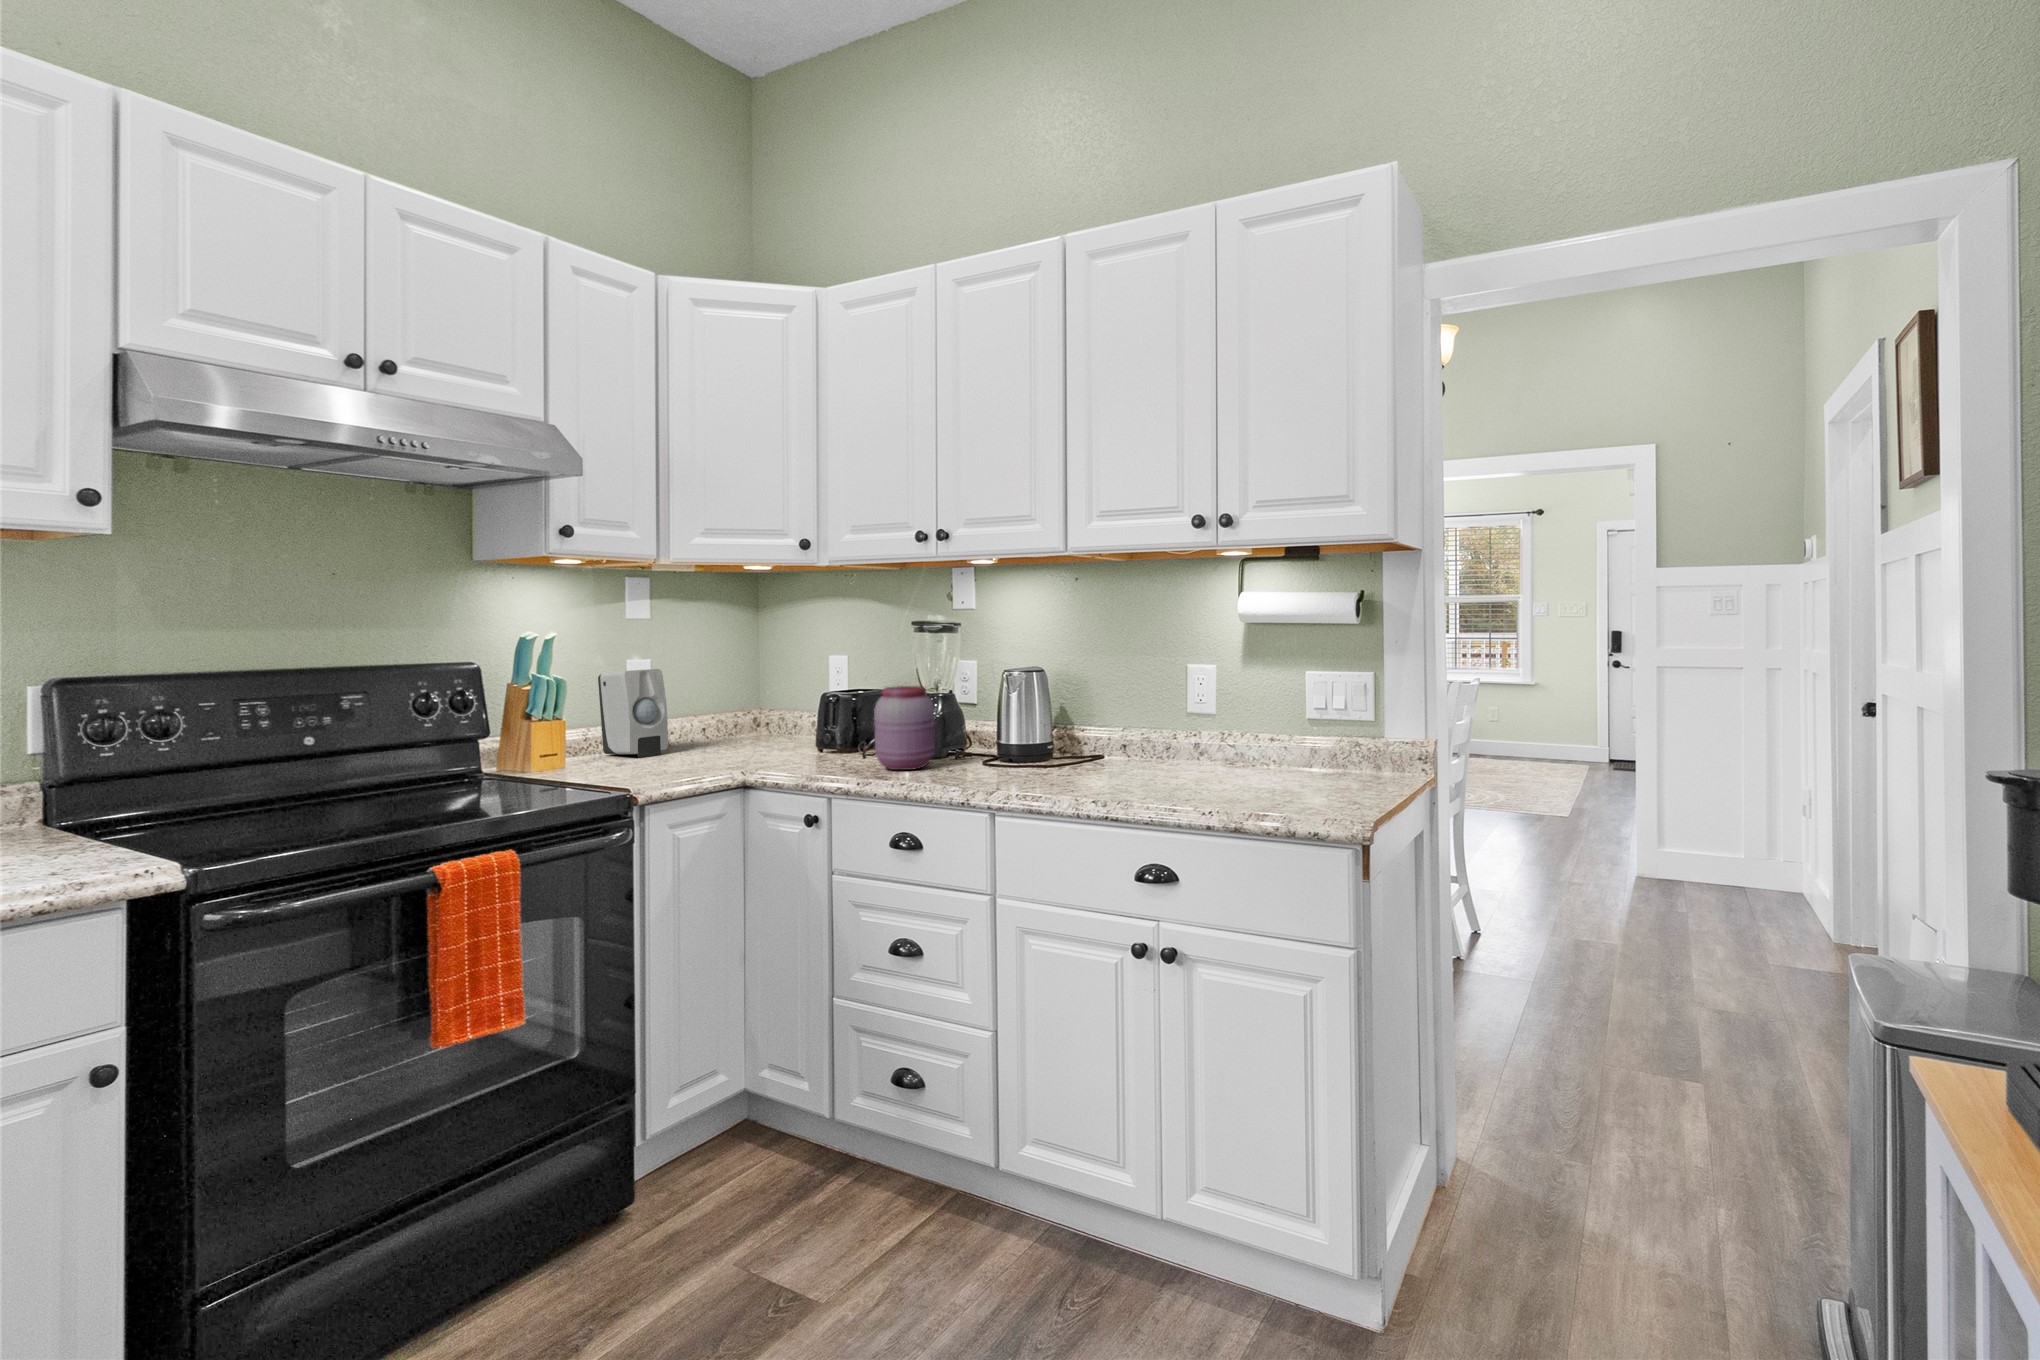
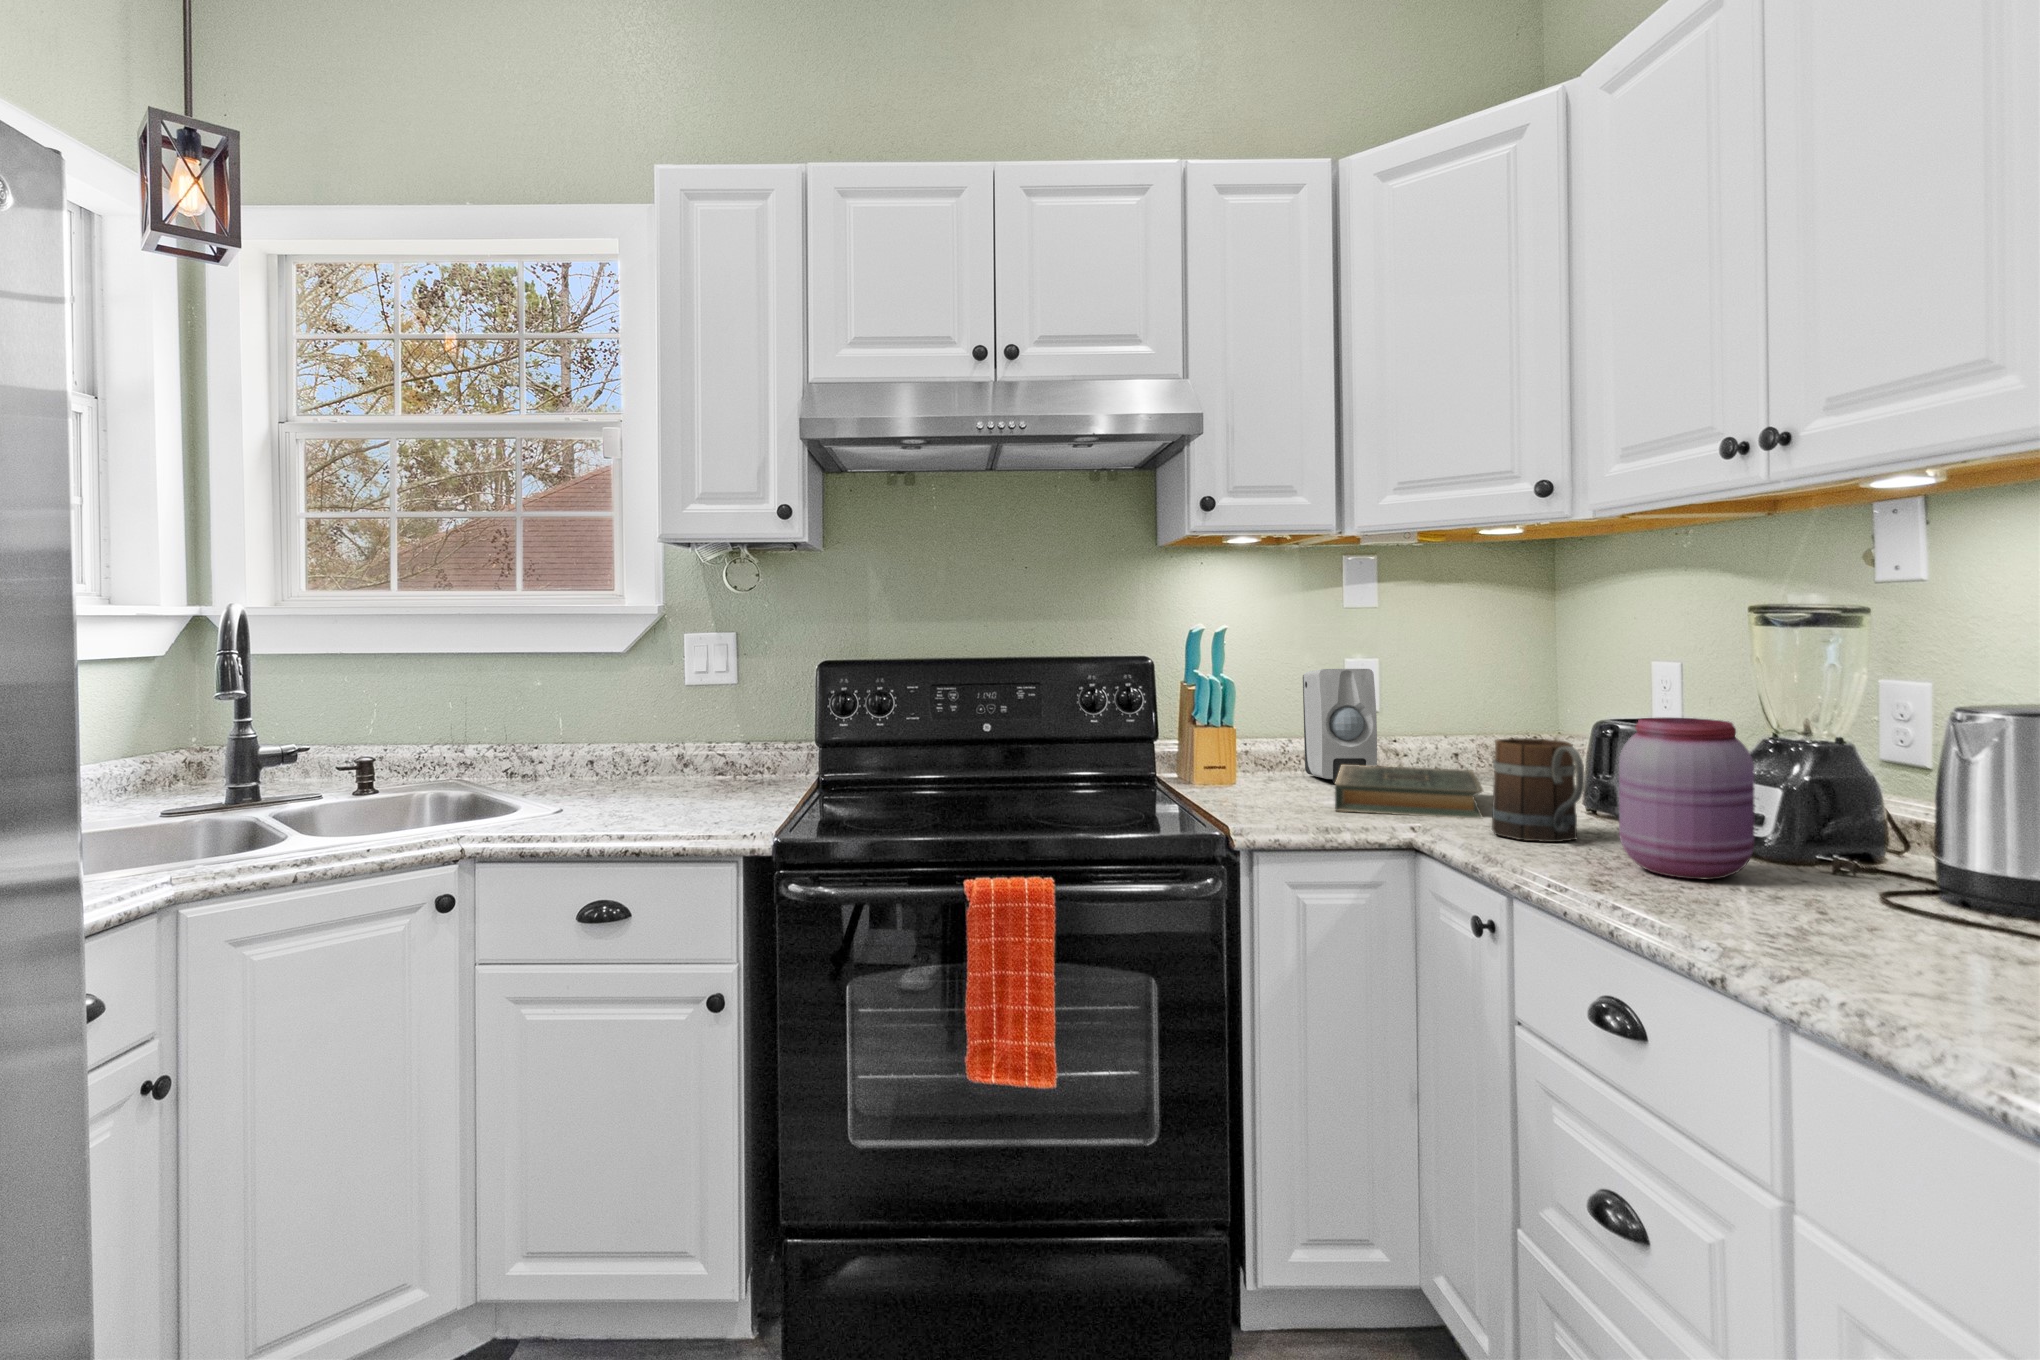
mug: none [789,706,849,768] -> present [1492,738,1585,842]
hardback book: none [653,734,772,771] -> present [1335,765,1483,818]

